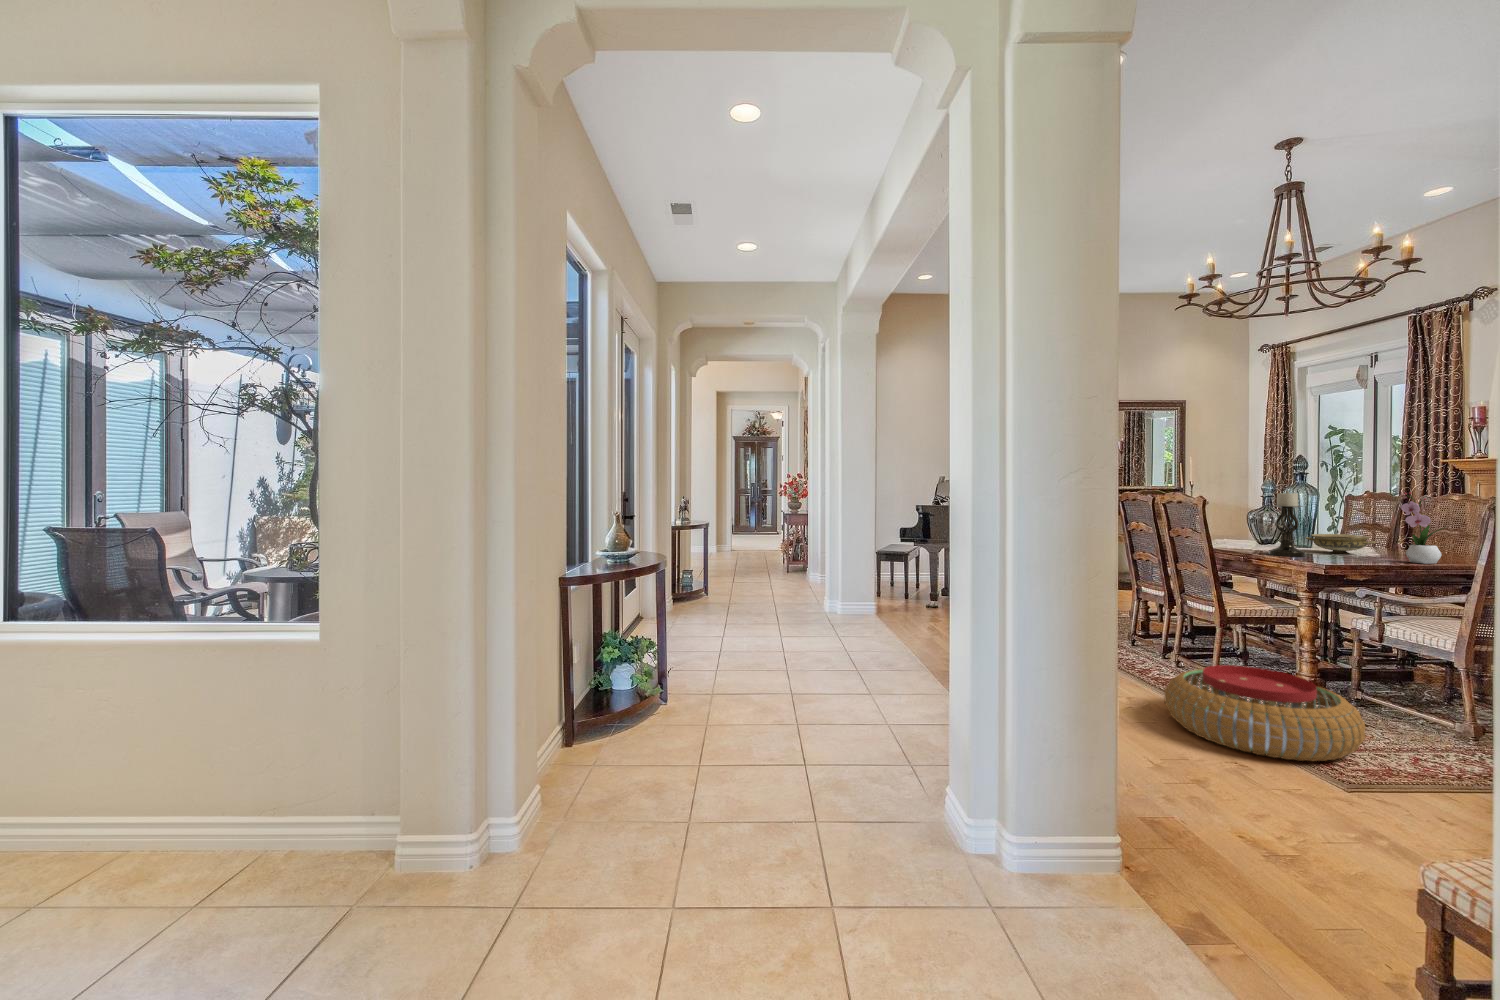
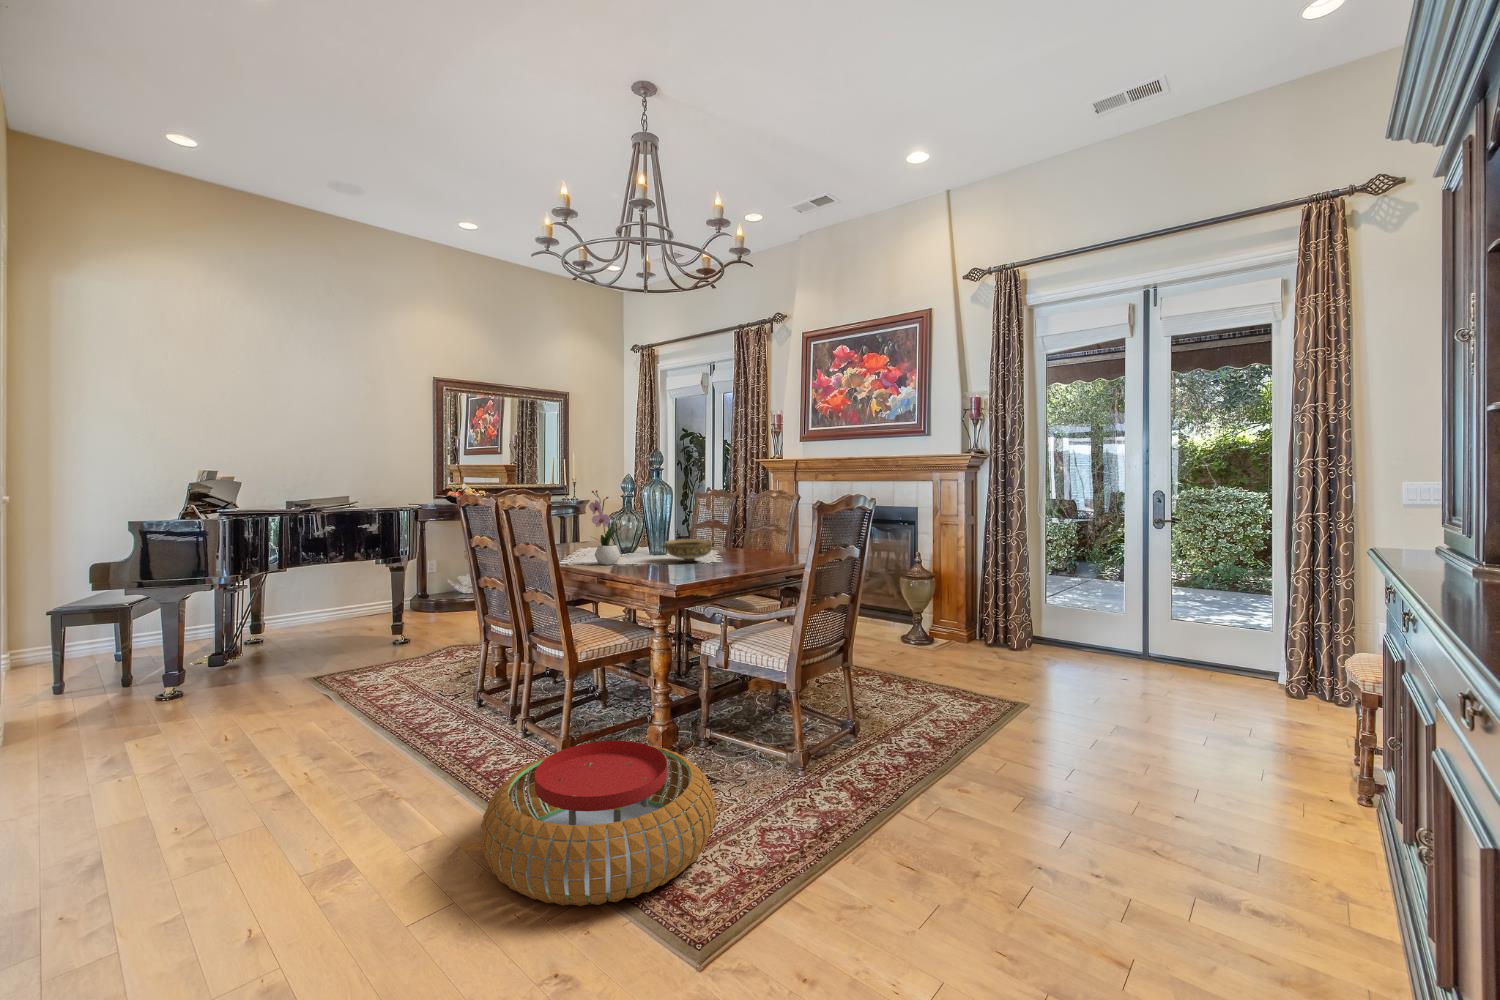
candle holder: present [1269,491,1305,556] -> none [623,491,658,573]
flower arrangement: present [1401,492,1446,564] -> present [589,490,623,565]

